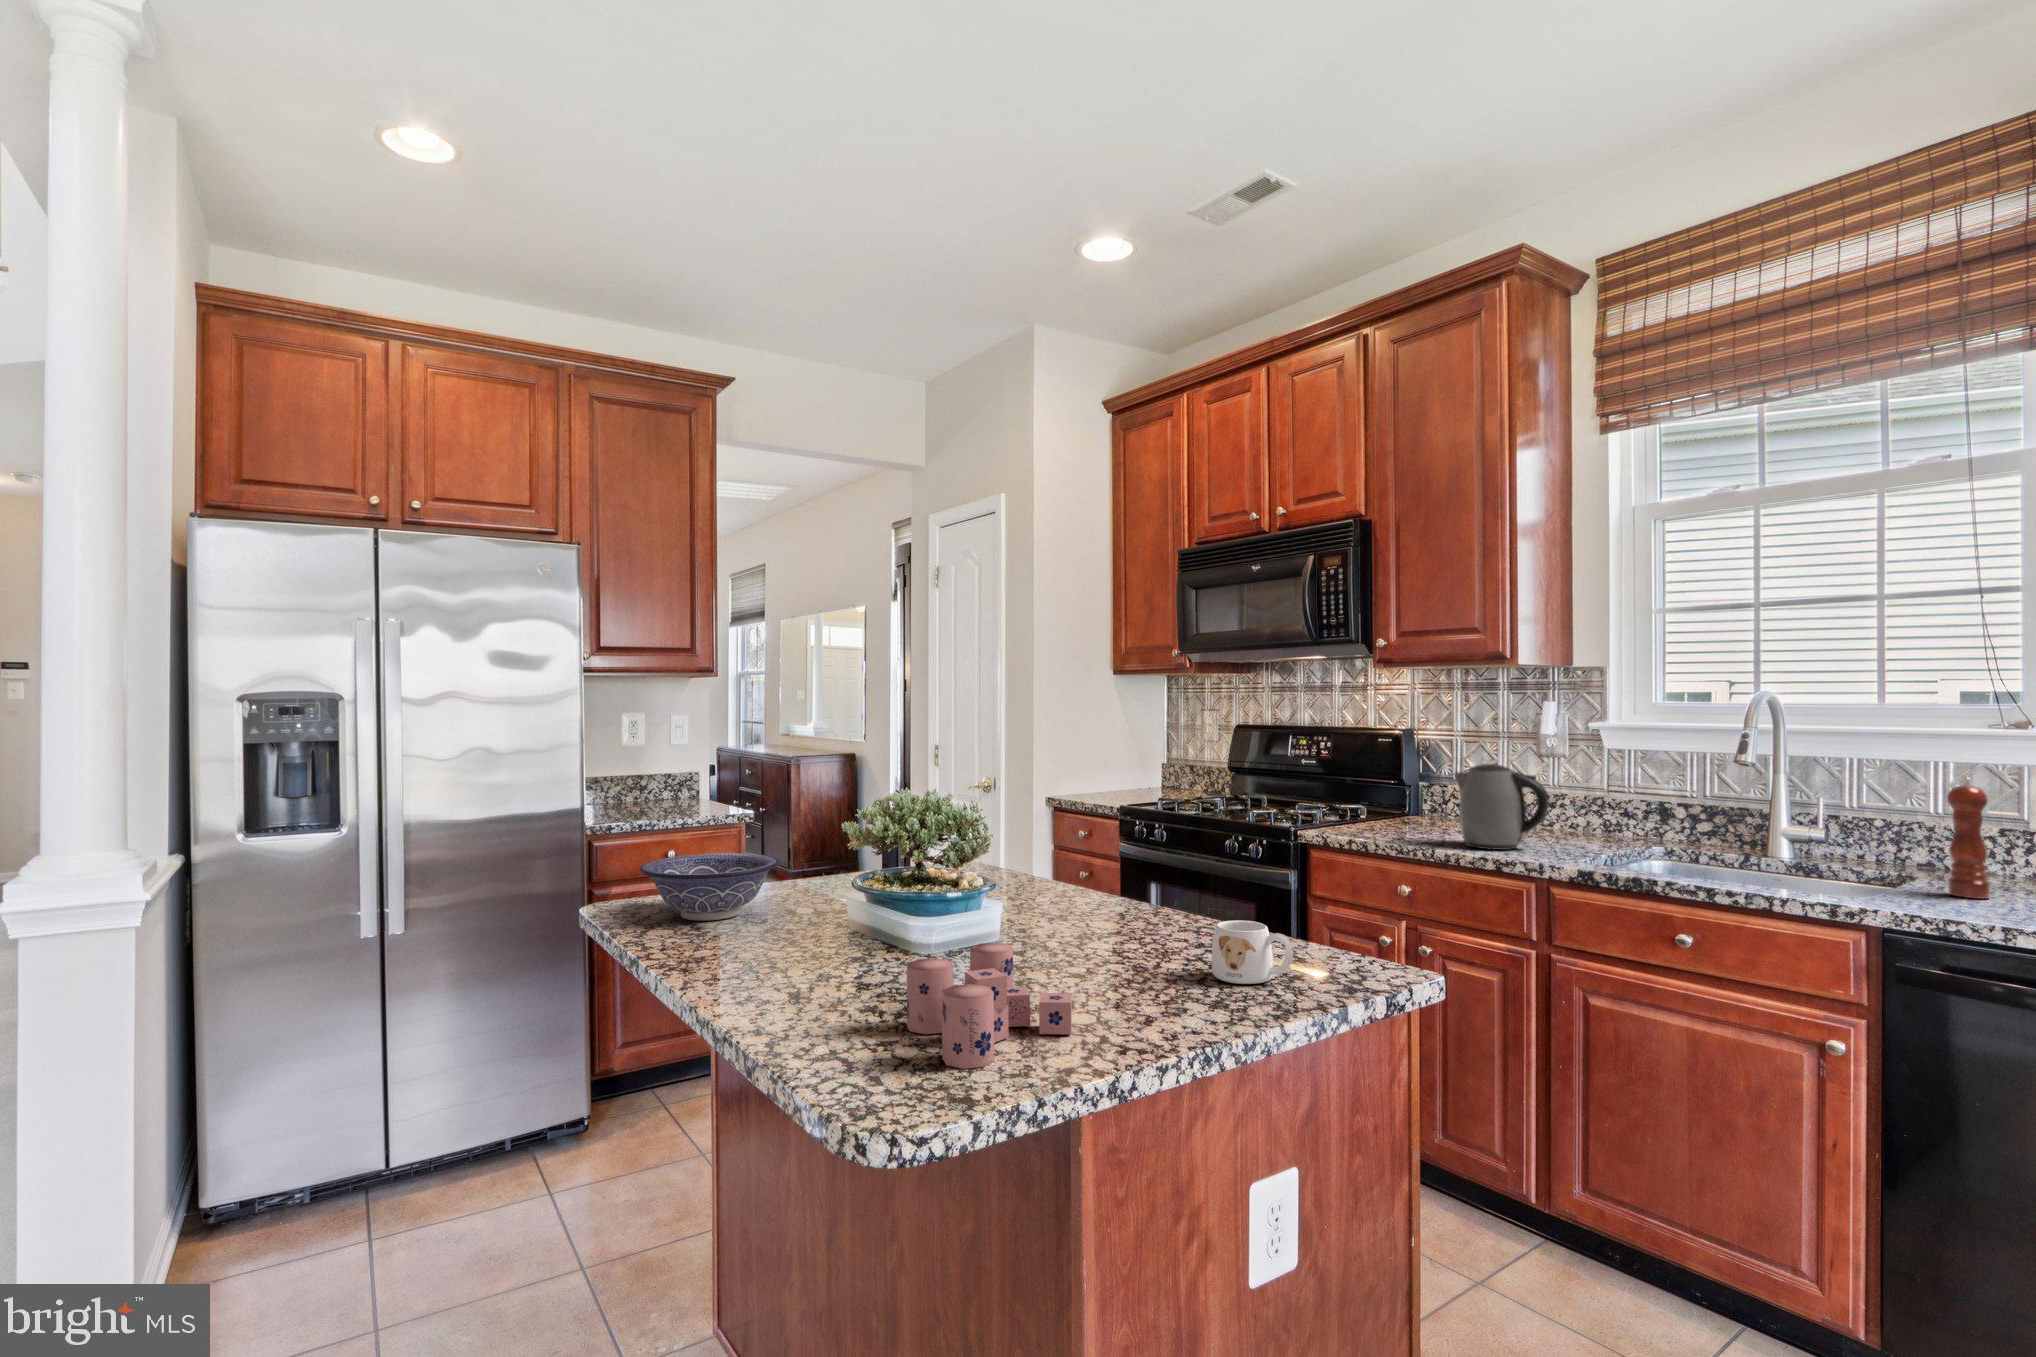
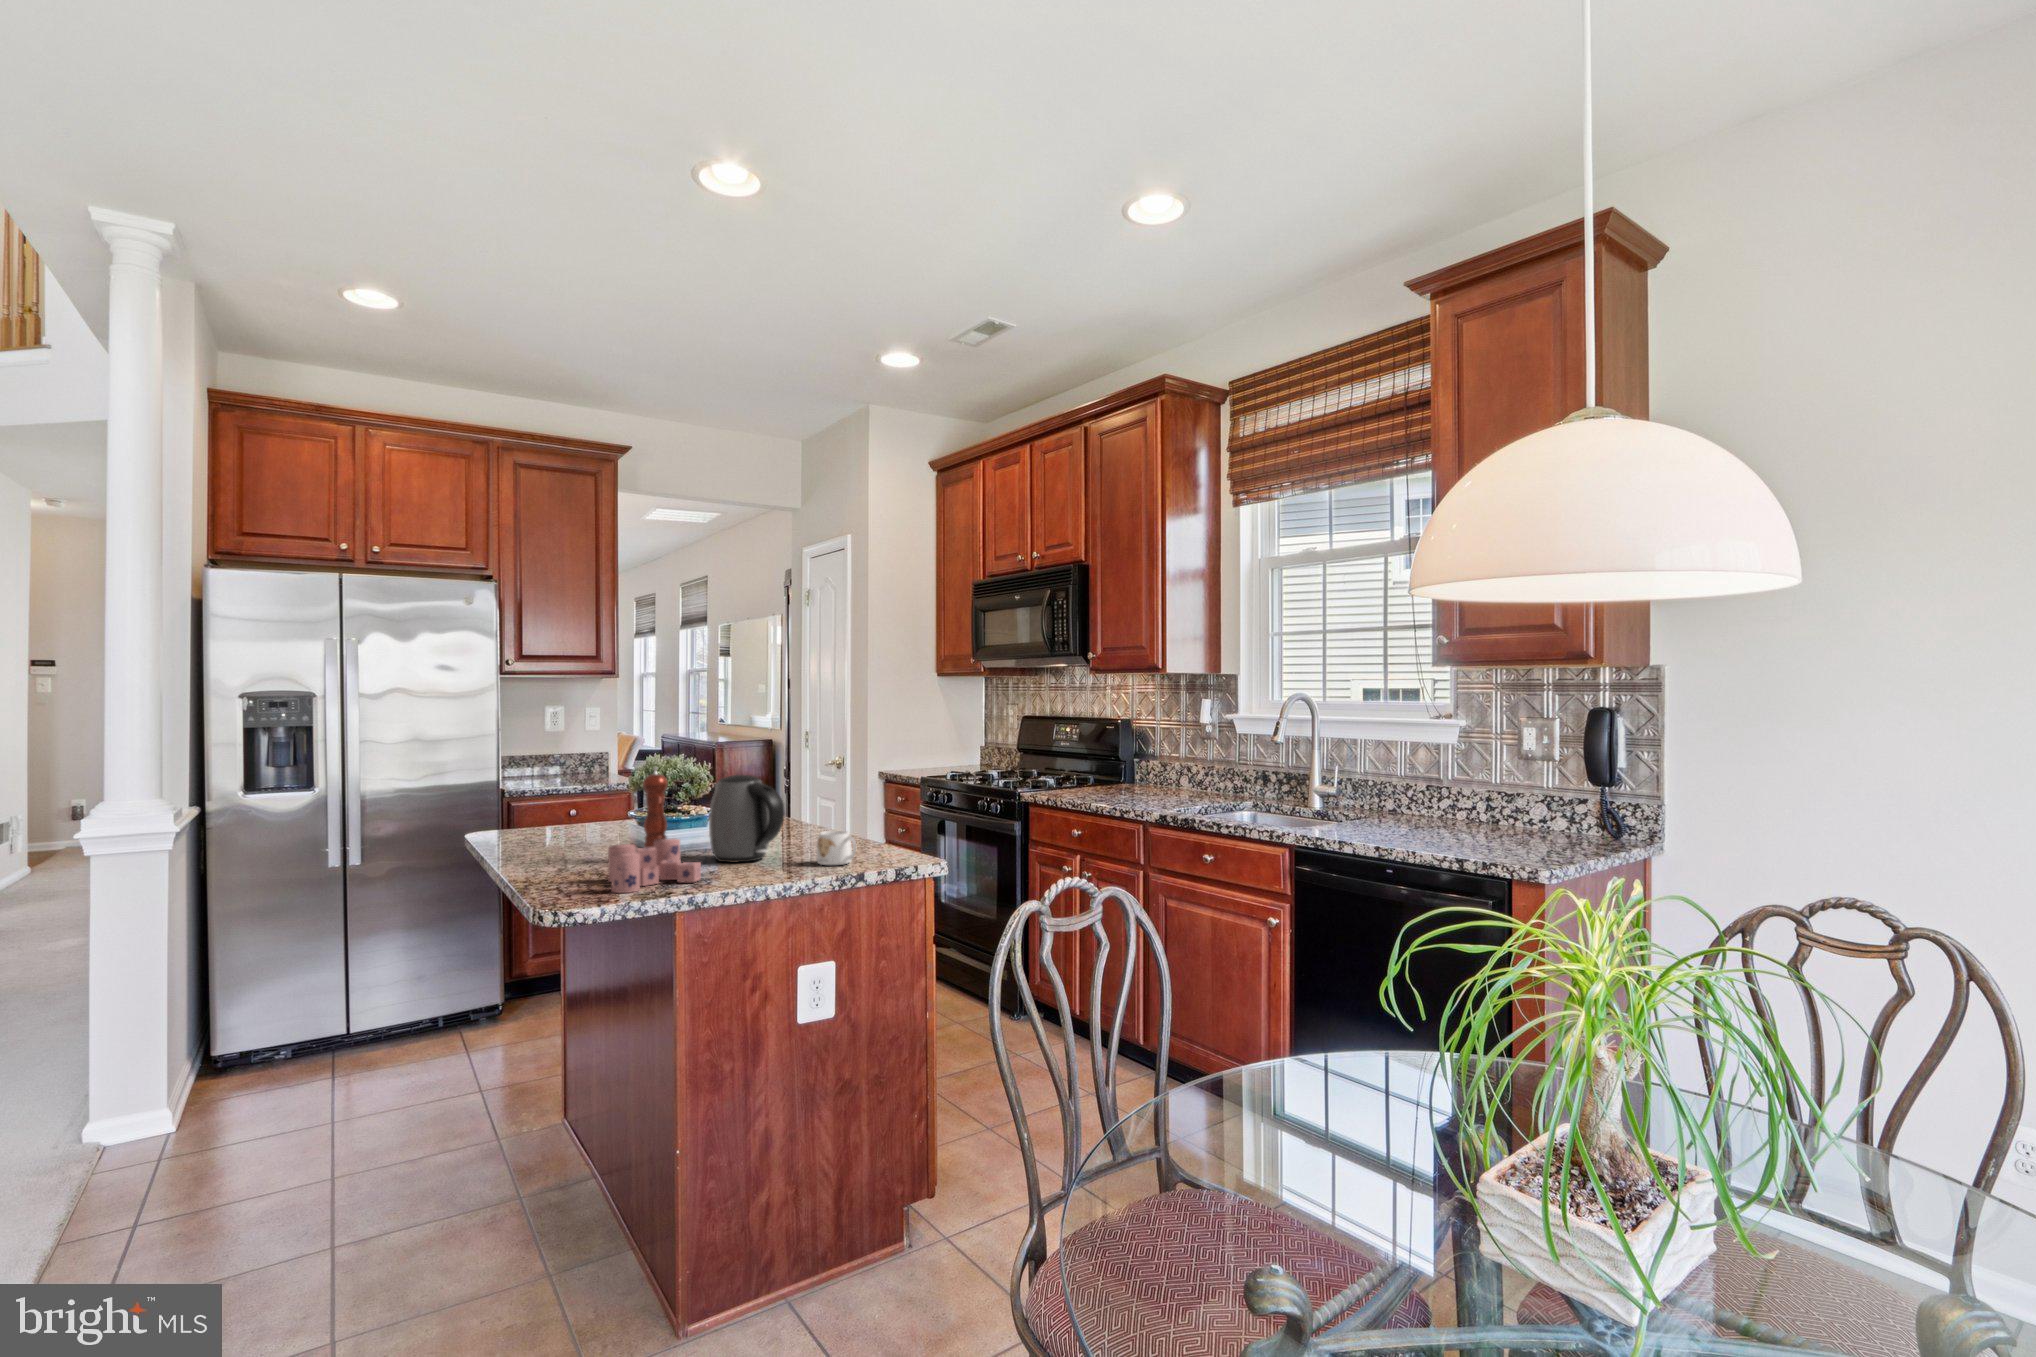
kettle: present [1454,764,1549,850] -> present [709,775,785,863]
pepper mill: present [1947,777,1990,899] -> present [643,767,668,848]
decorative bowl: present [640,853,779,921] -> none [501,800,597,840]

